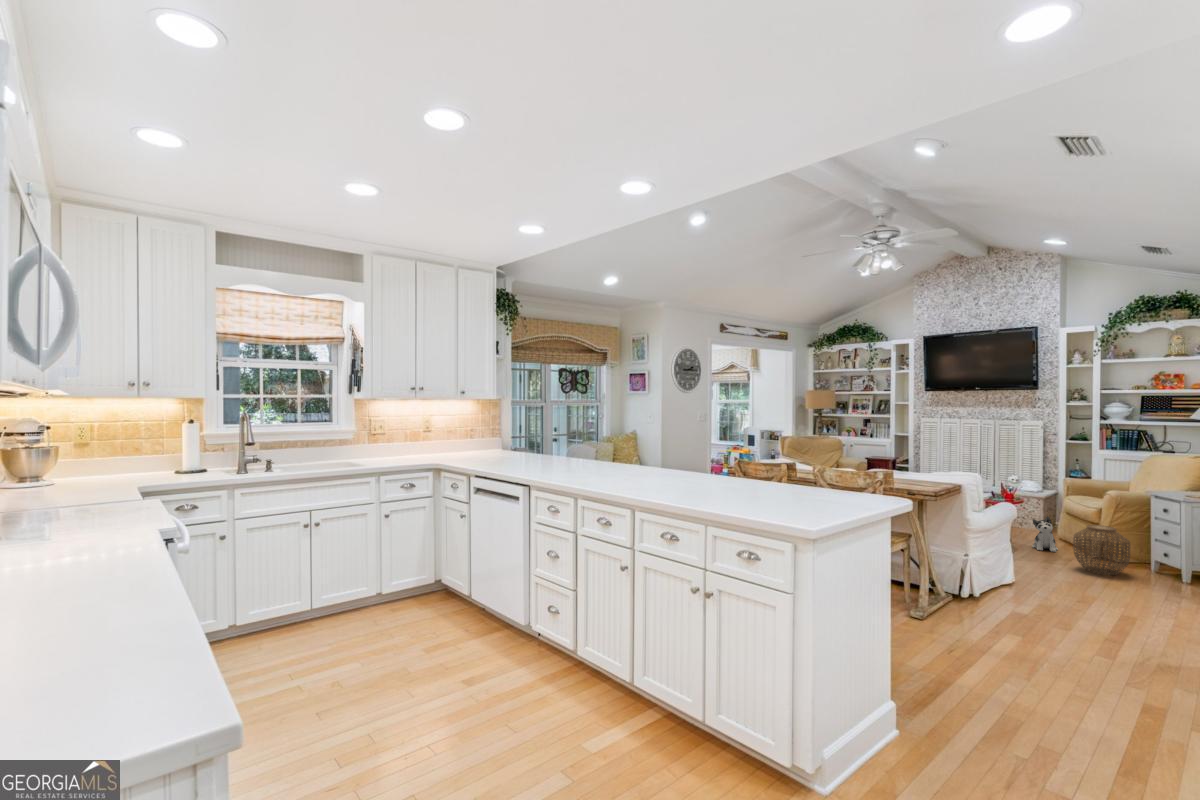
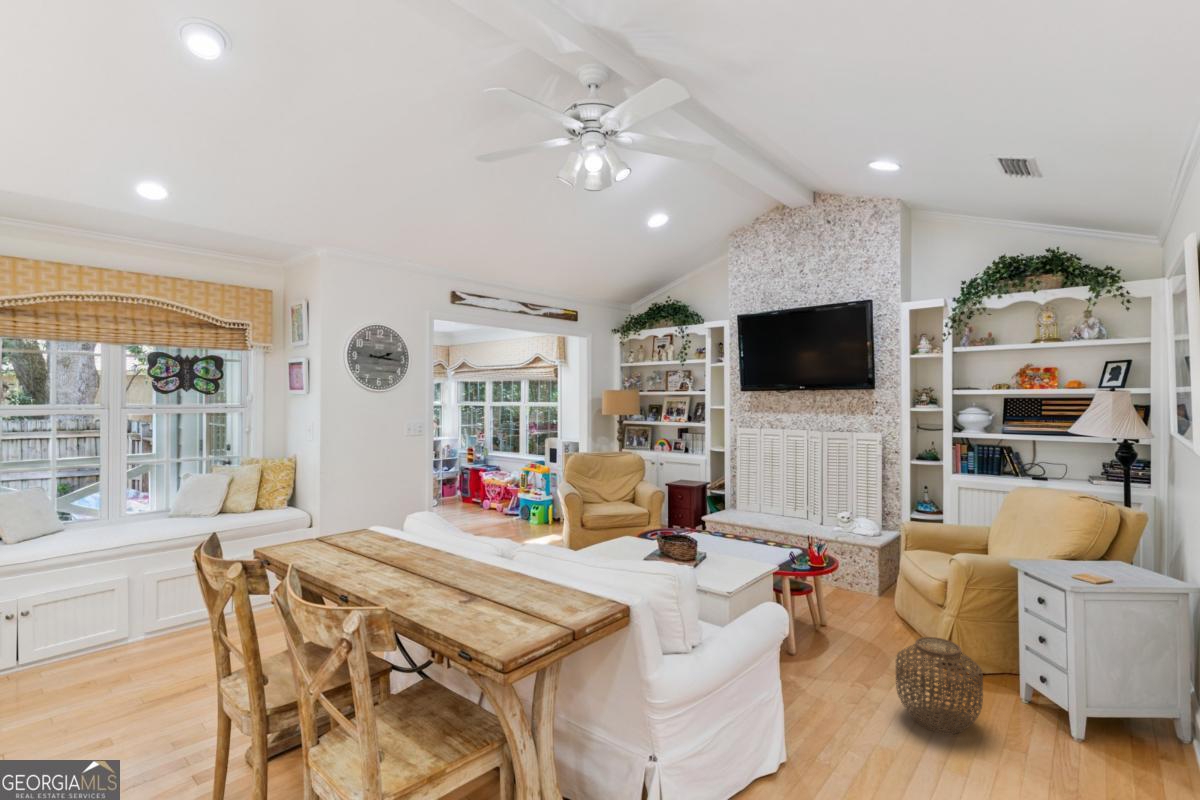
plush toy: present [1032,516,1058,552] -> none [847,602,884,662]

